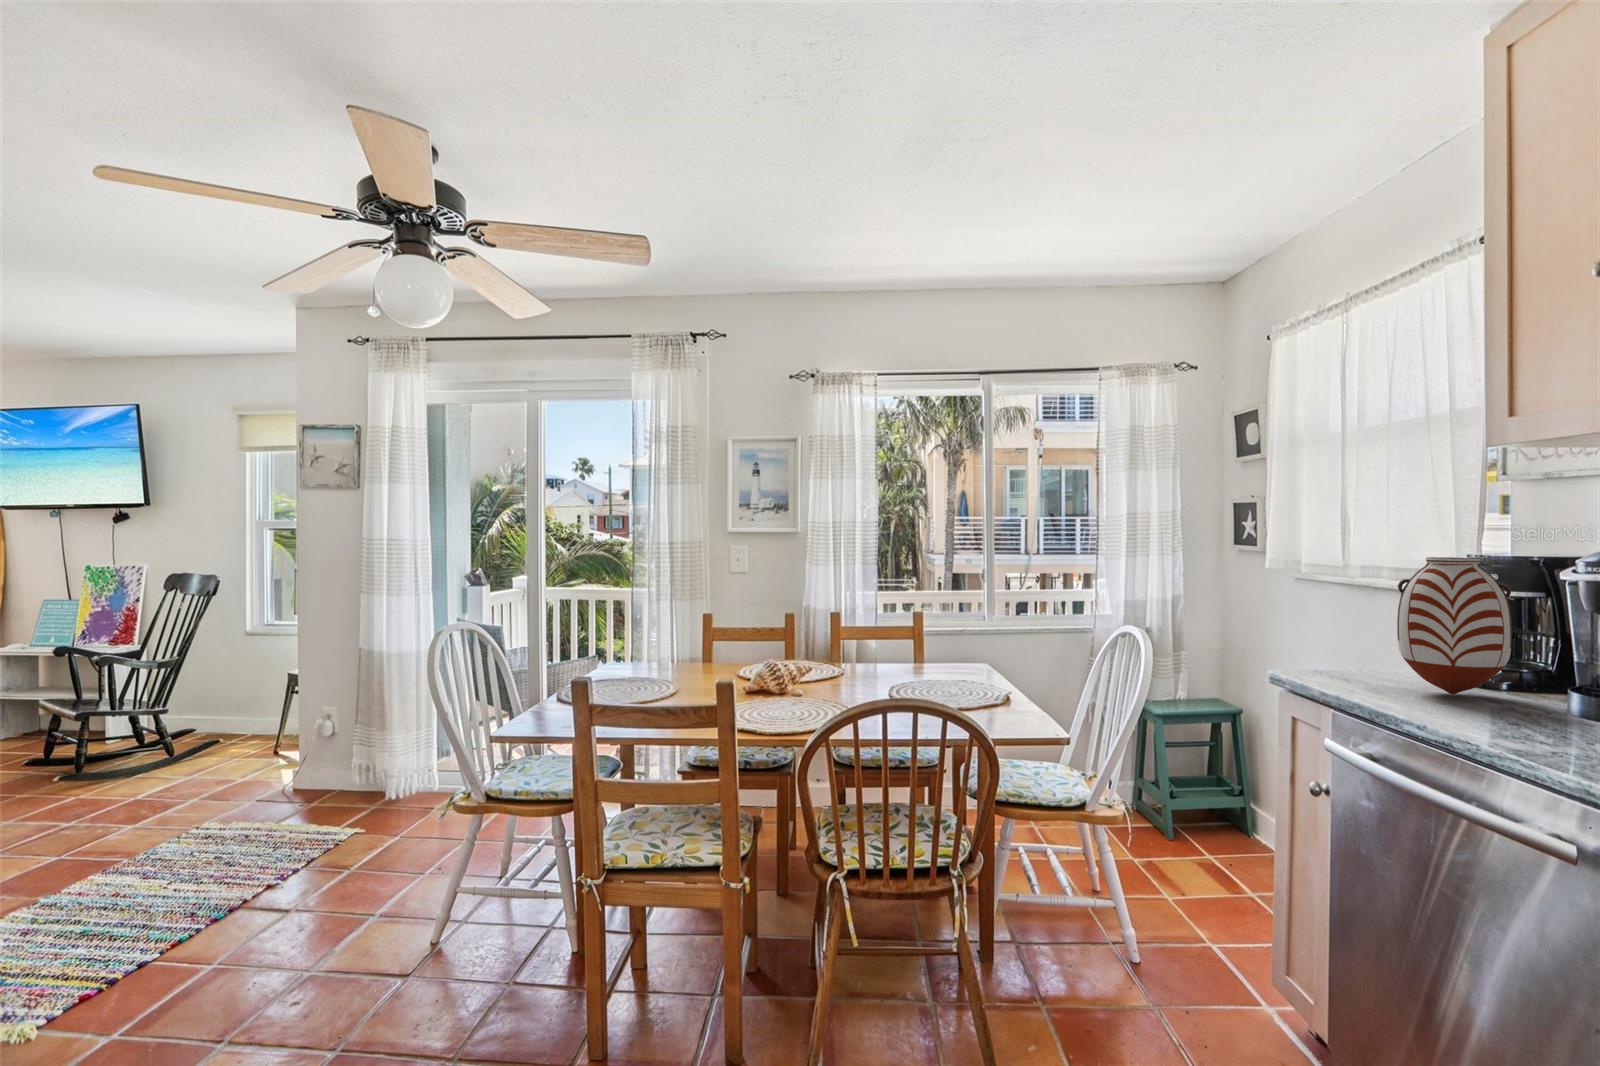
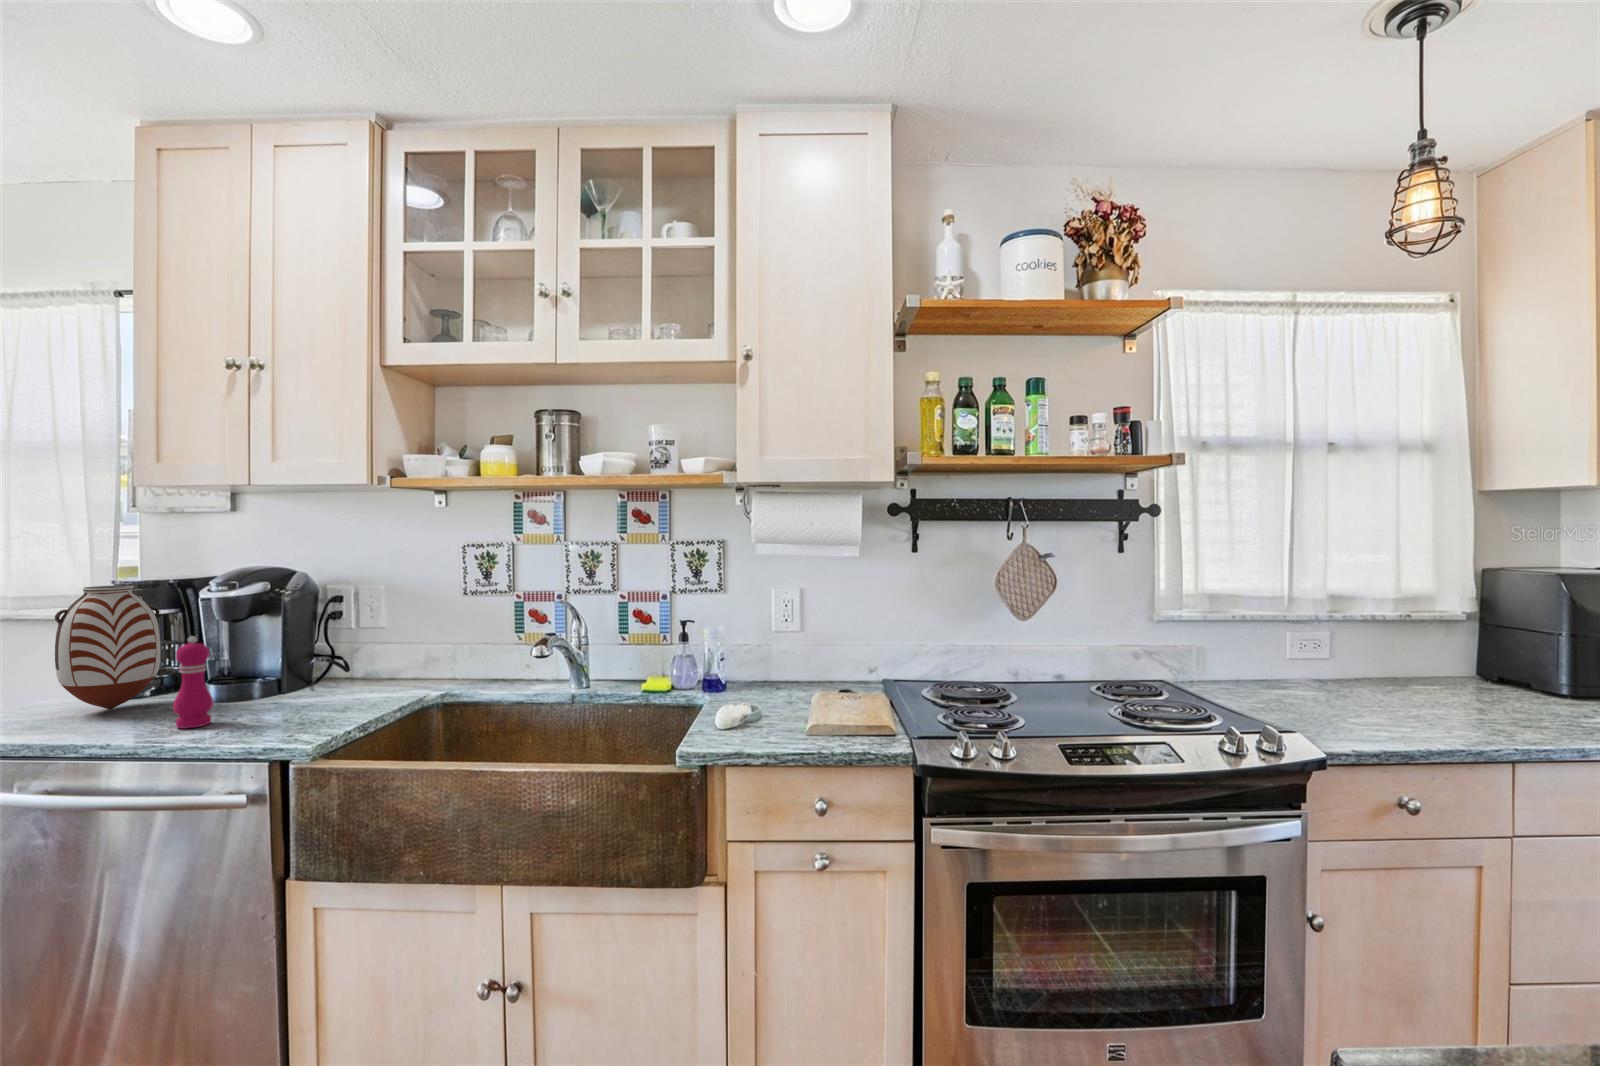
pepper mill: none [1505,621,1560,738] -> present [173,636,213,728]

